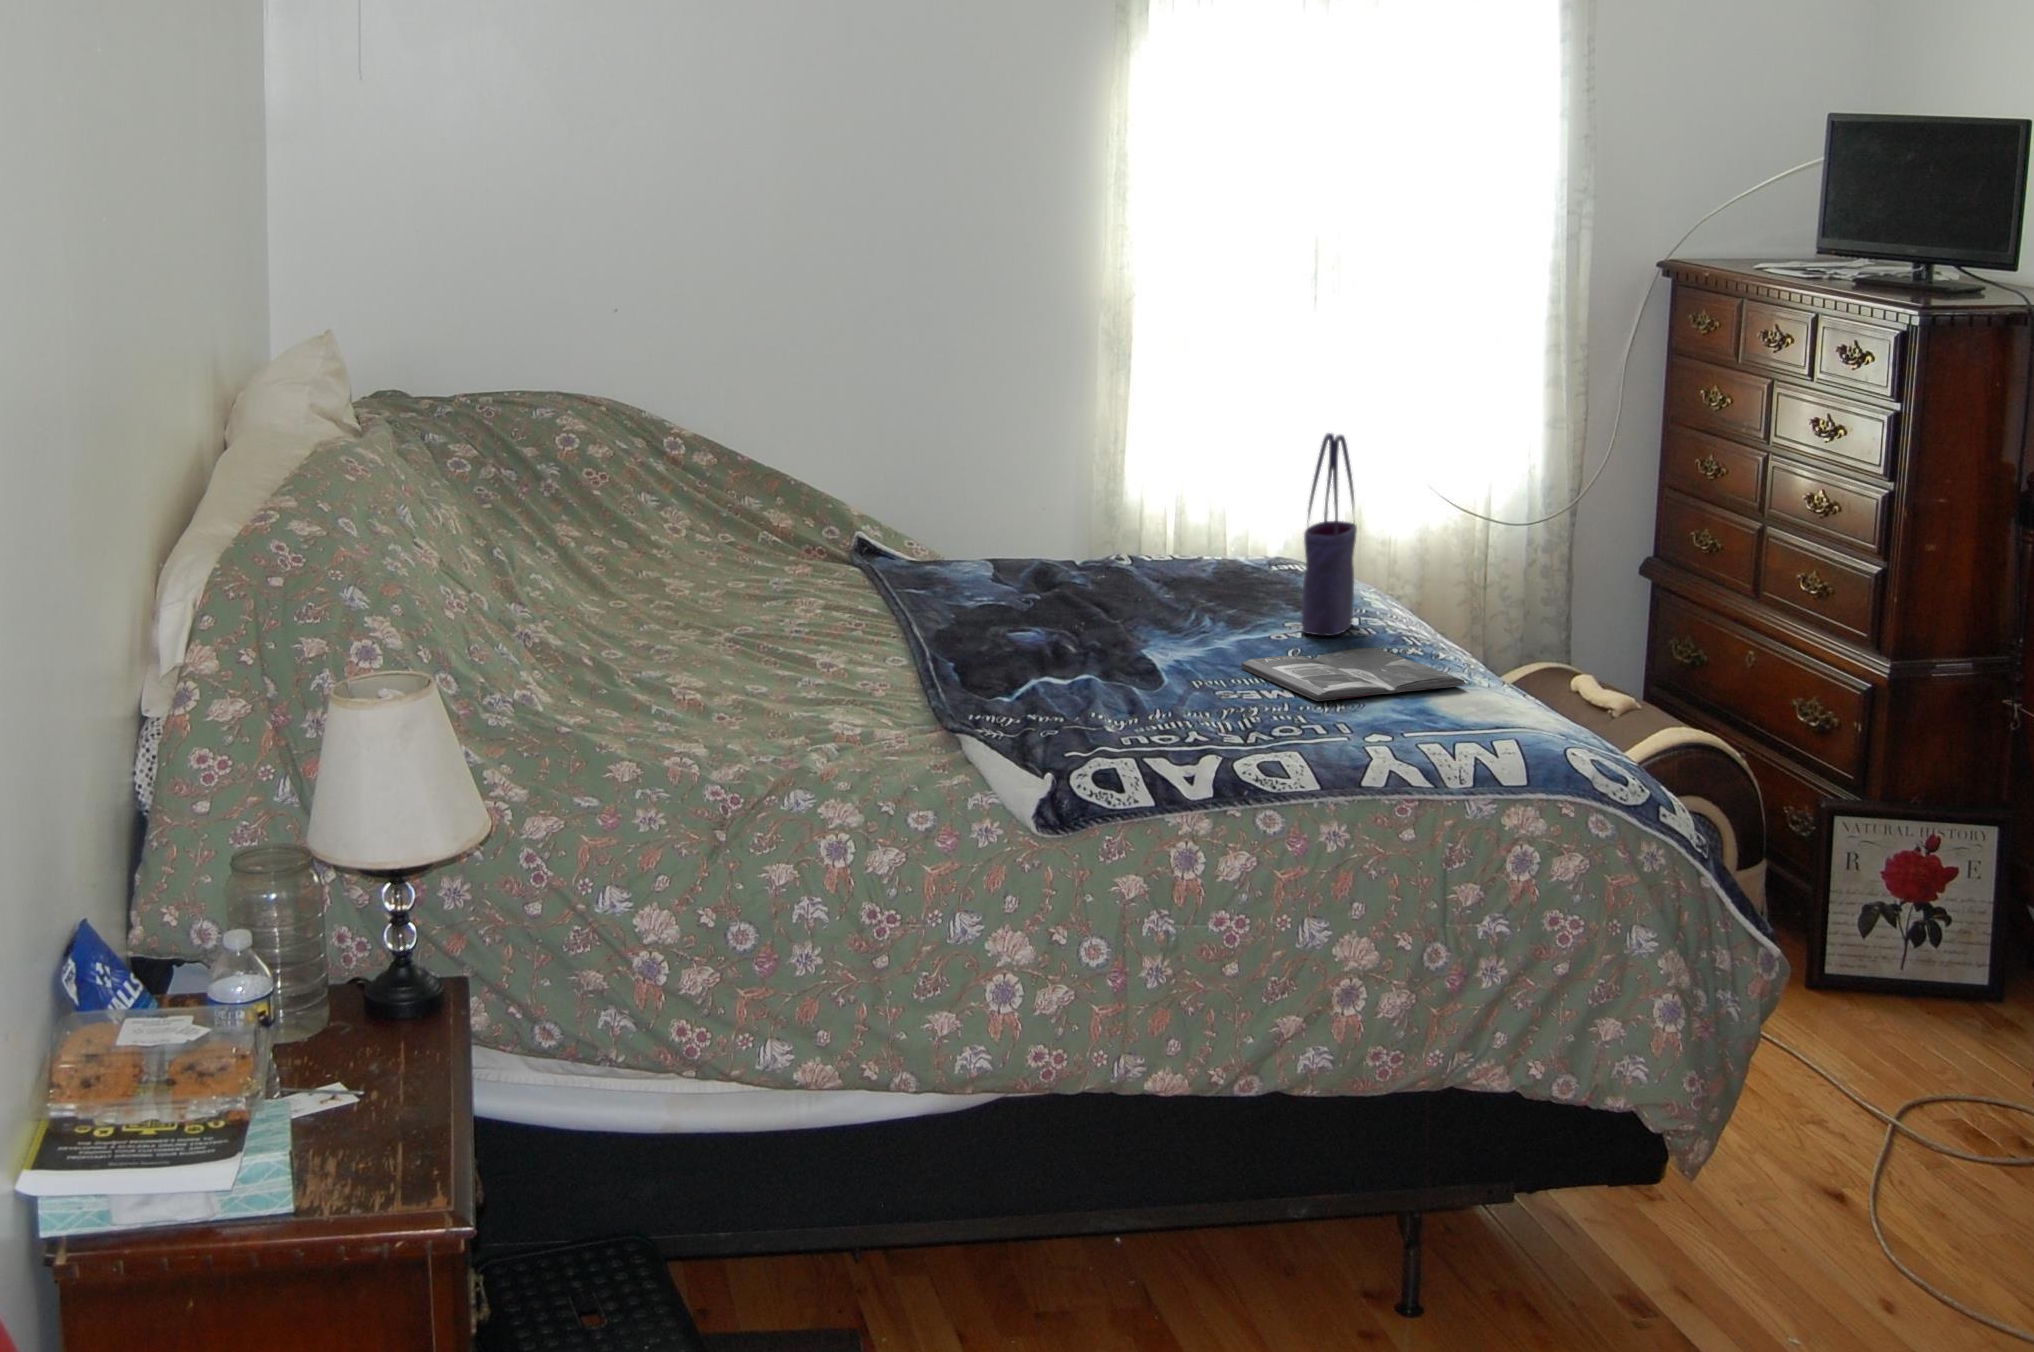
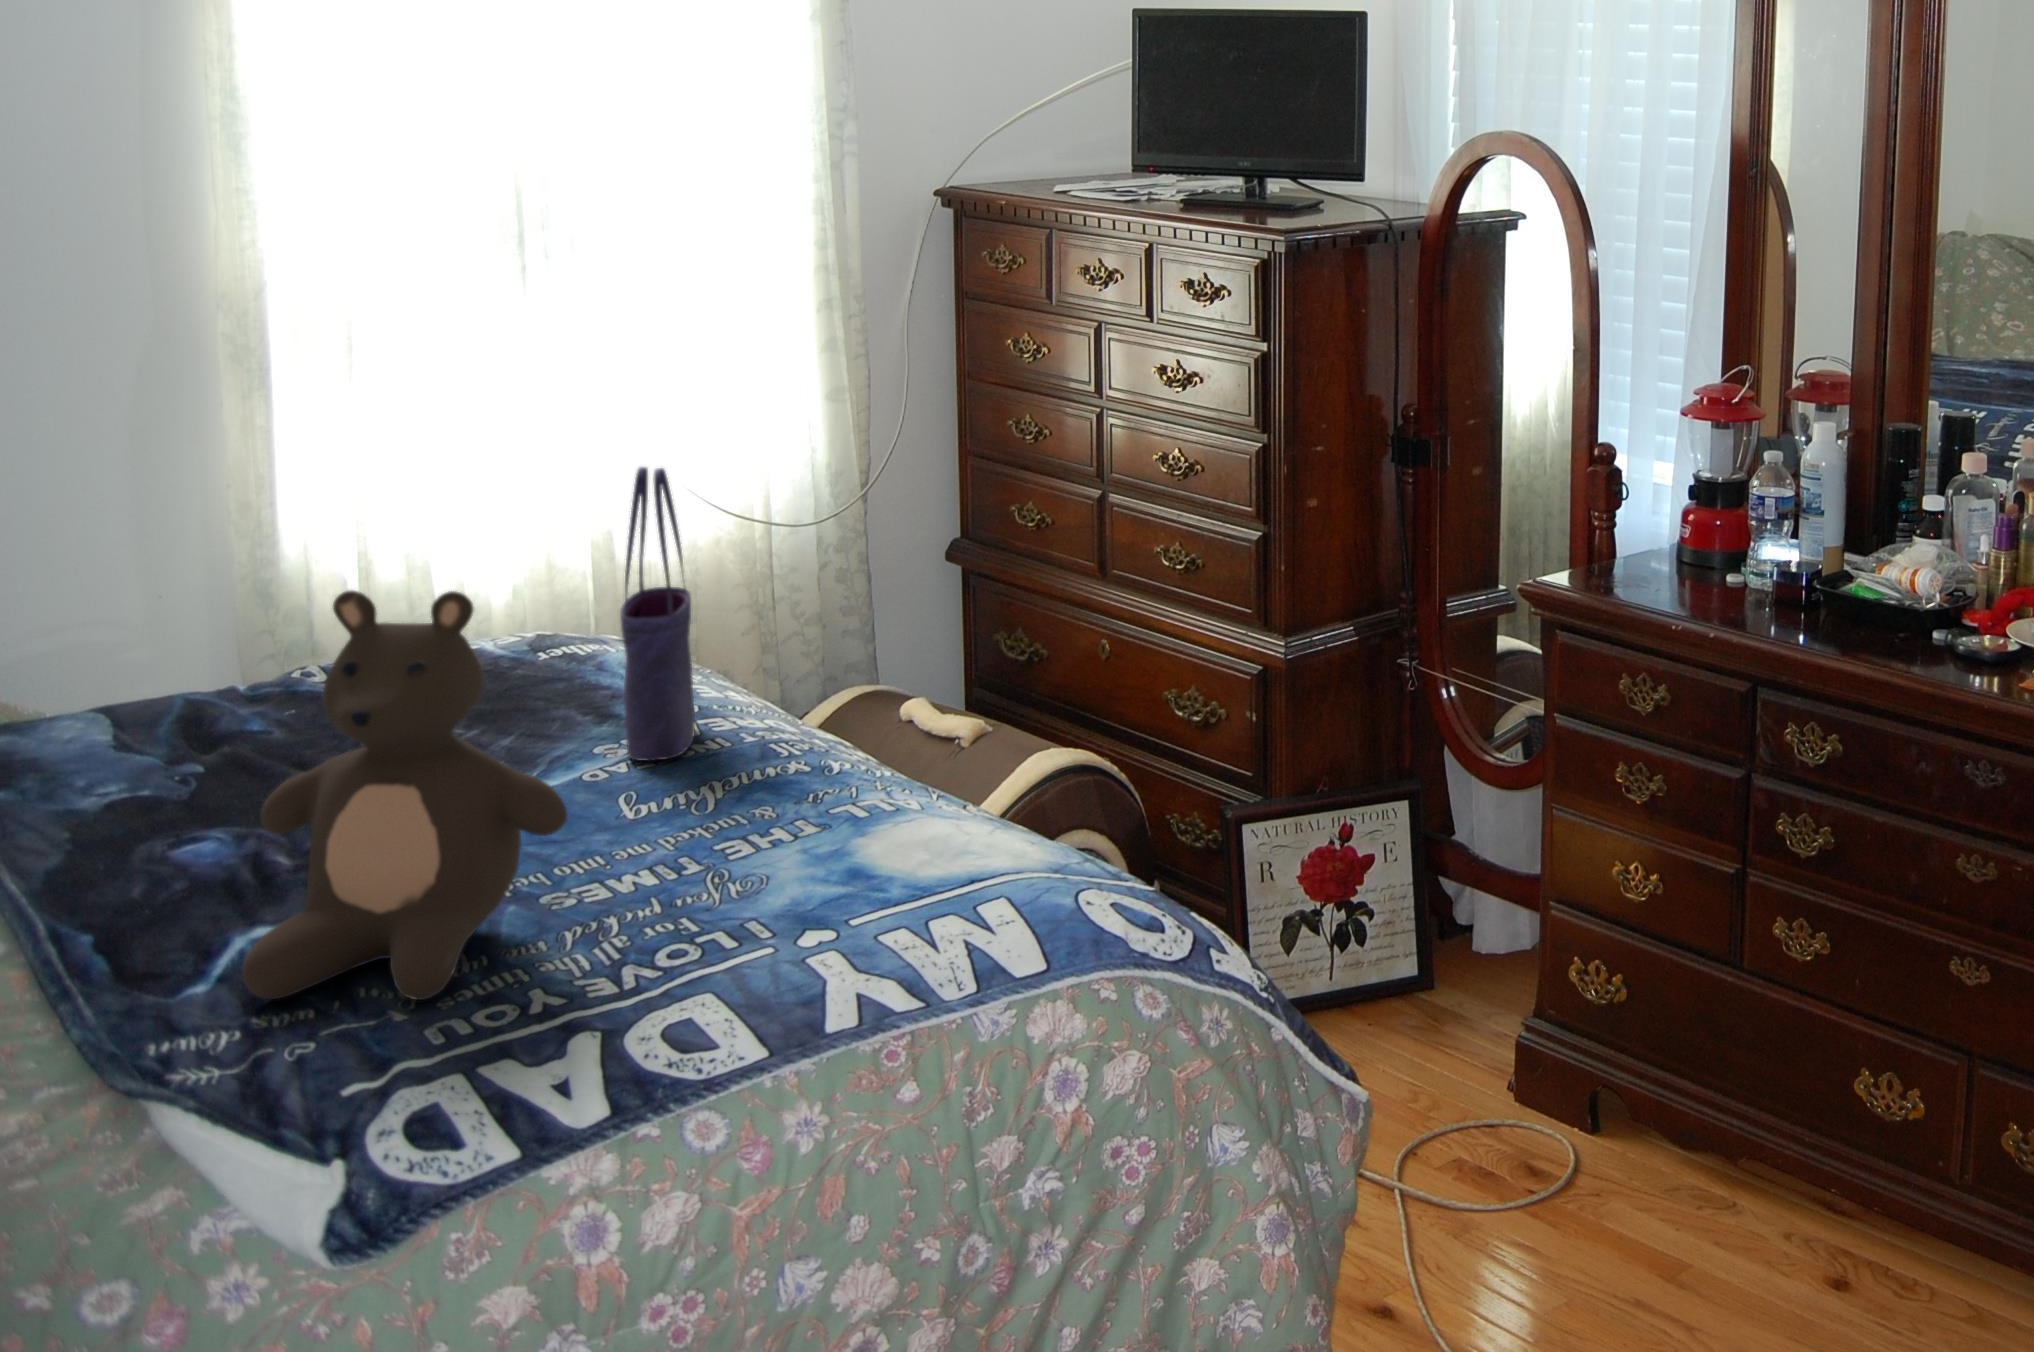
teddy bear: none [1041,471,1229,718] -> present [242,590,568,1000]
magazine: present [1241,647,1465,701] -> none [562,768,895,885]

